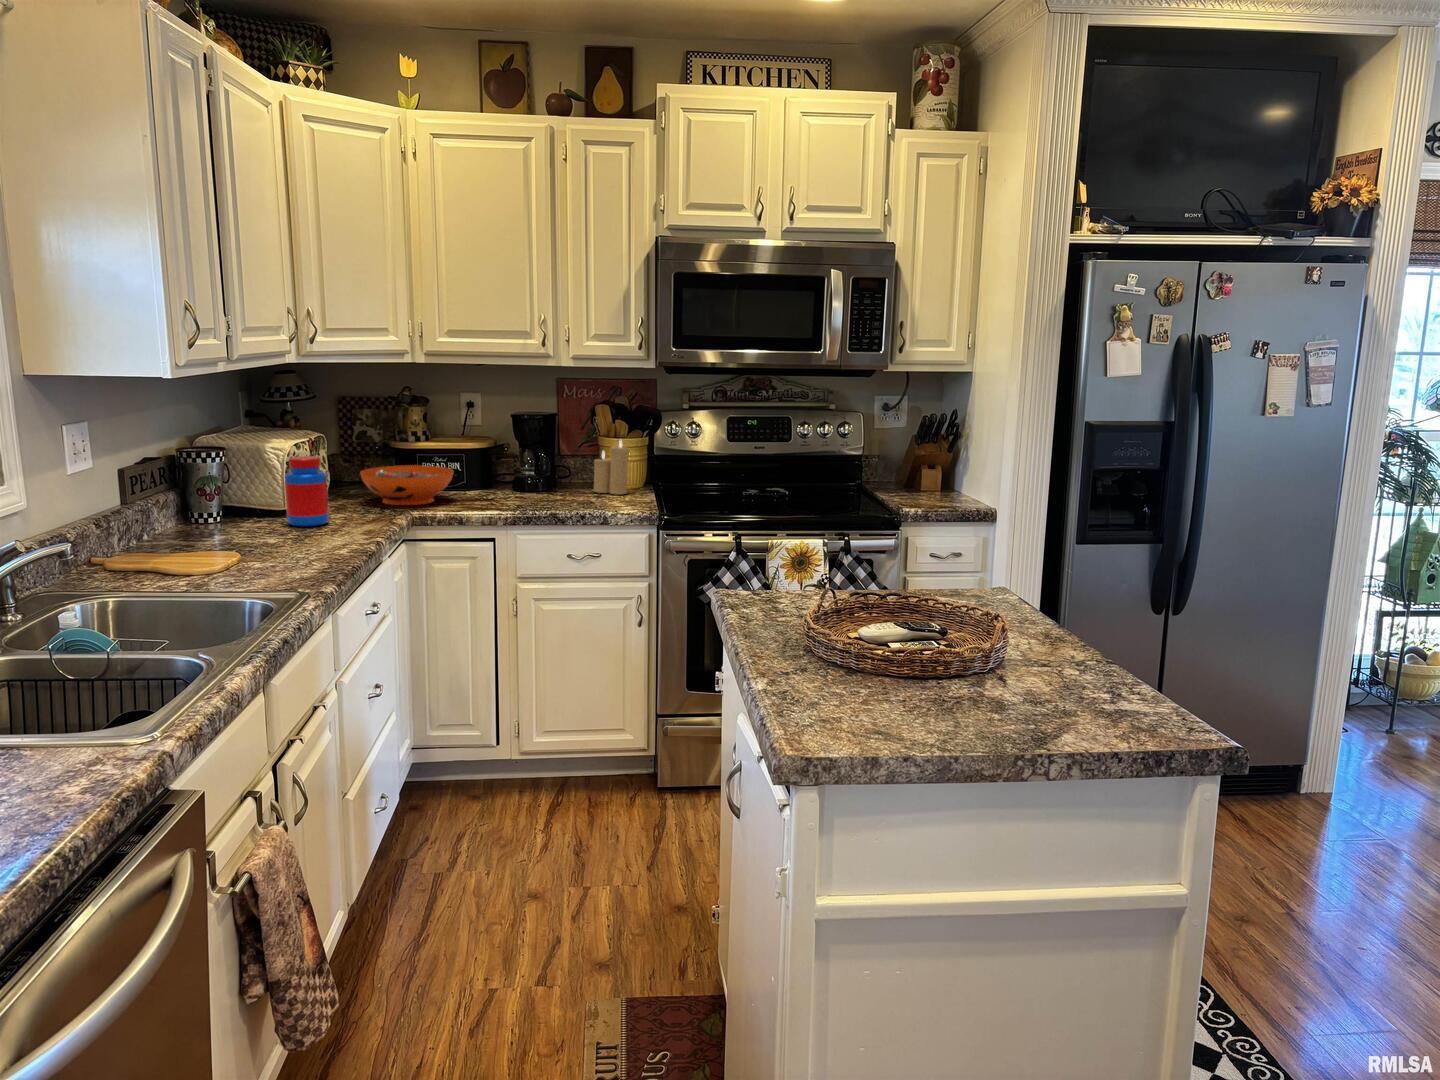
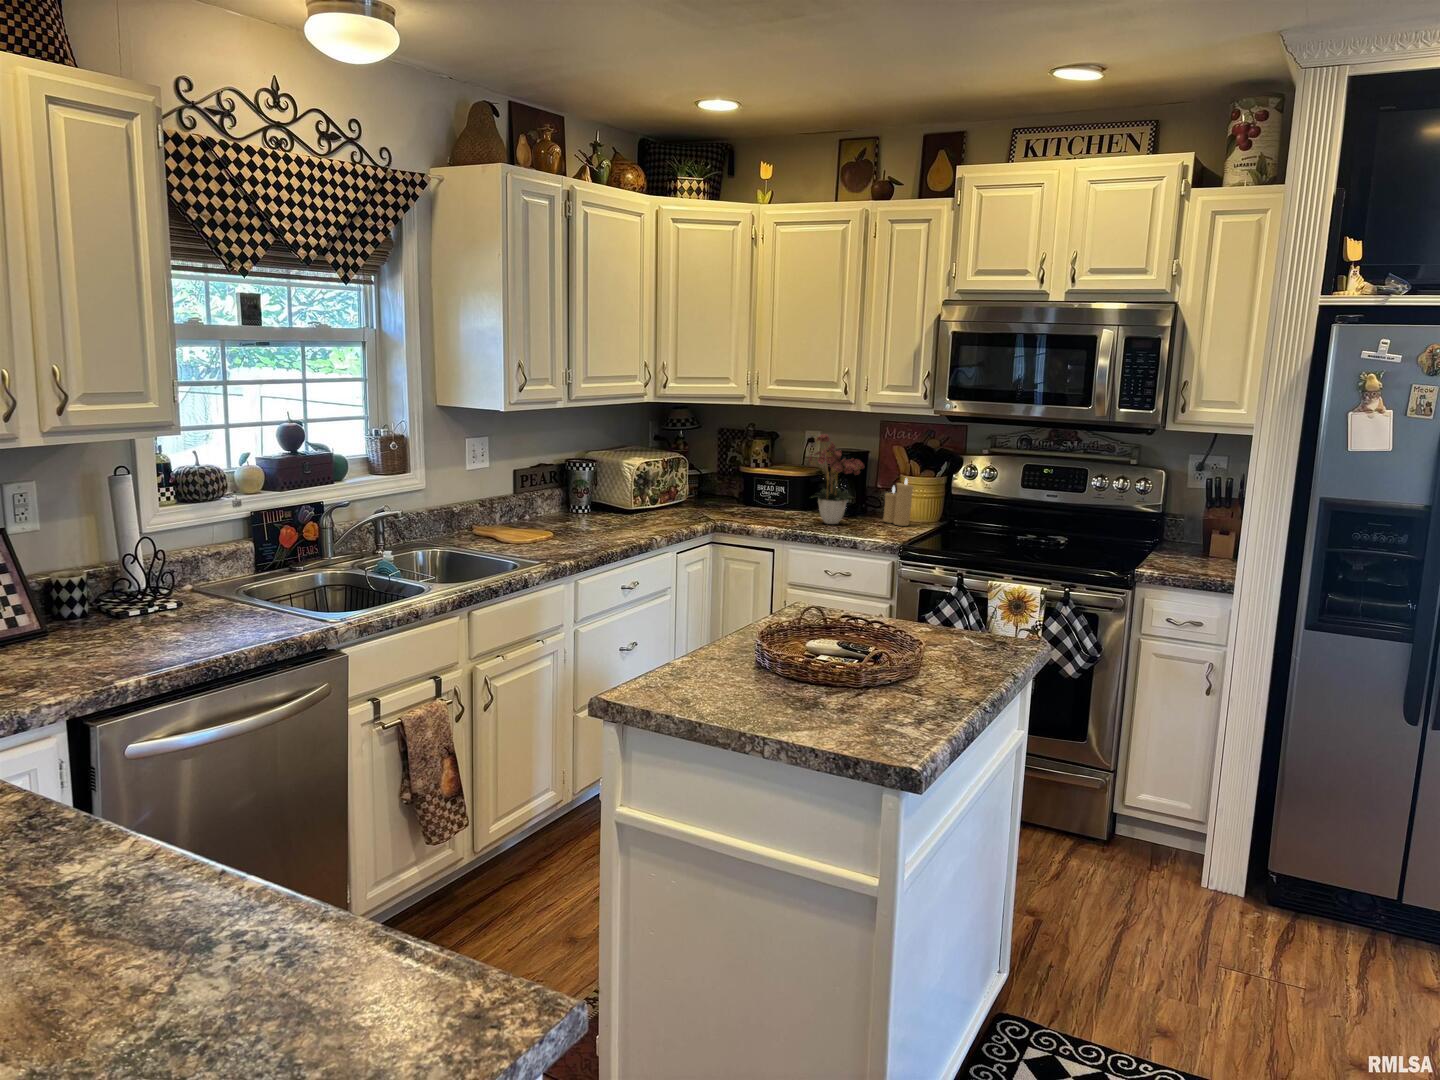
flower arrangement: none [514,389,583,501] -> present [809,434,865,524]
jar: present [285,456,329,526] -> none [621,471,649,523]
decorative bowl: present [360,465,454,505] -> none [694,484,766,516]

